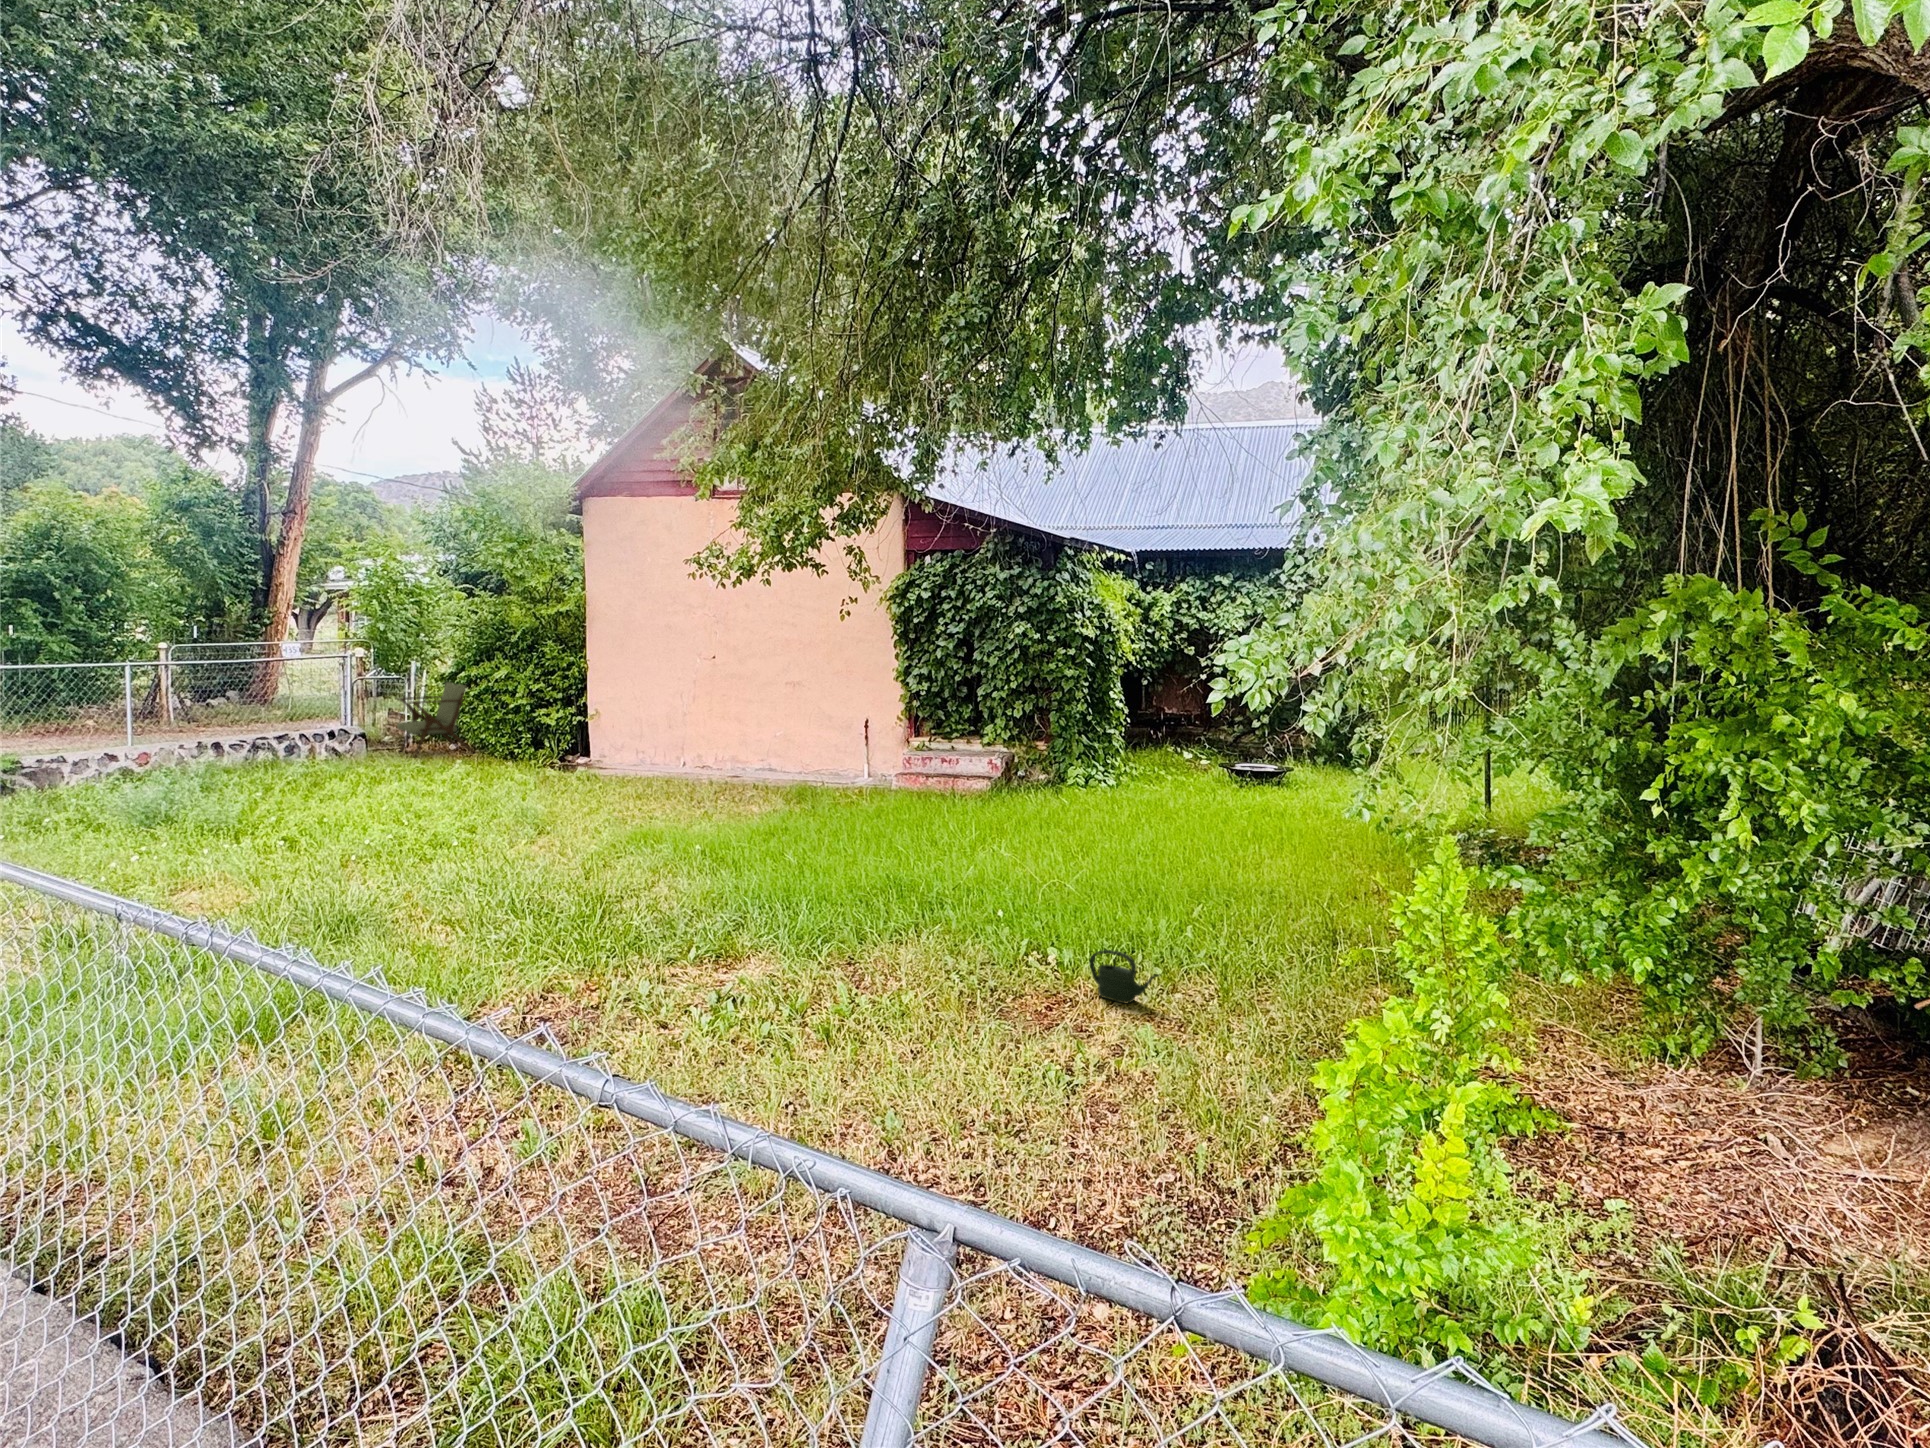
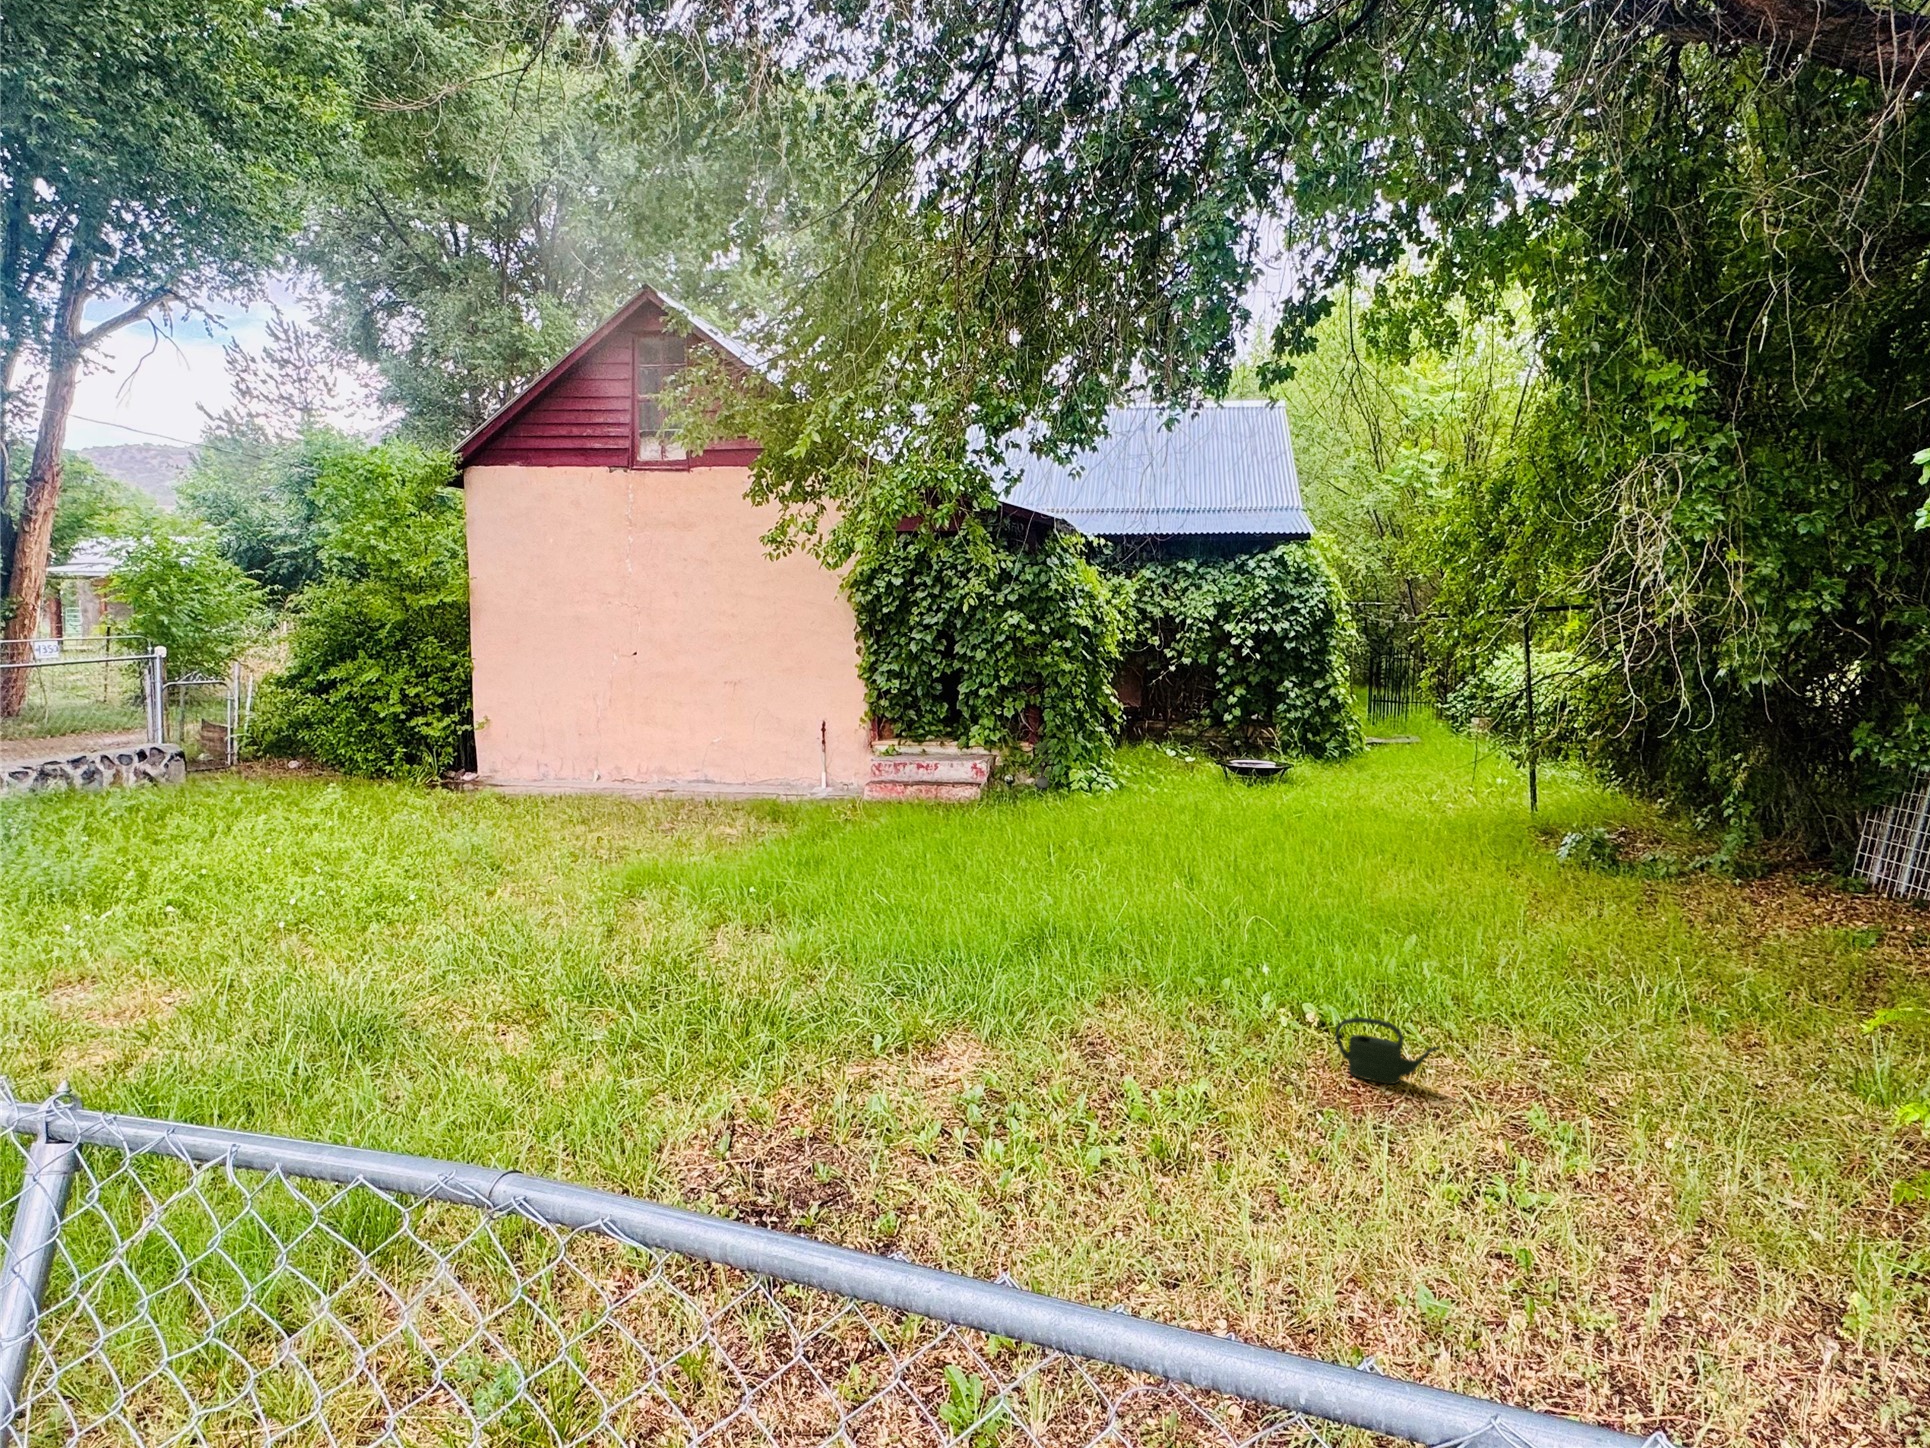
lounge chair: present [397,682,475,758] -> none [227,687,336,781]
potted plant: none [1040,740,1065,782] -> present [1032,743,1054,788]

